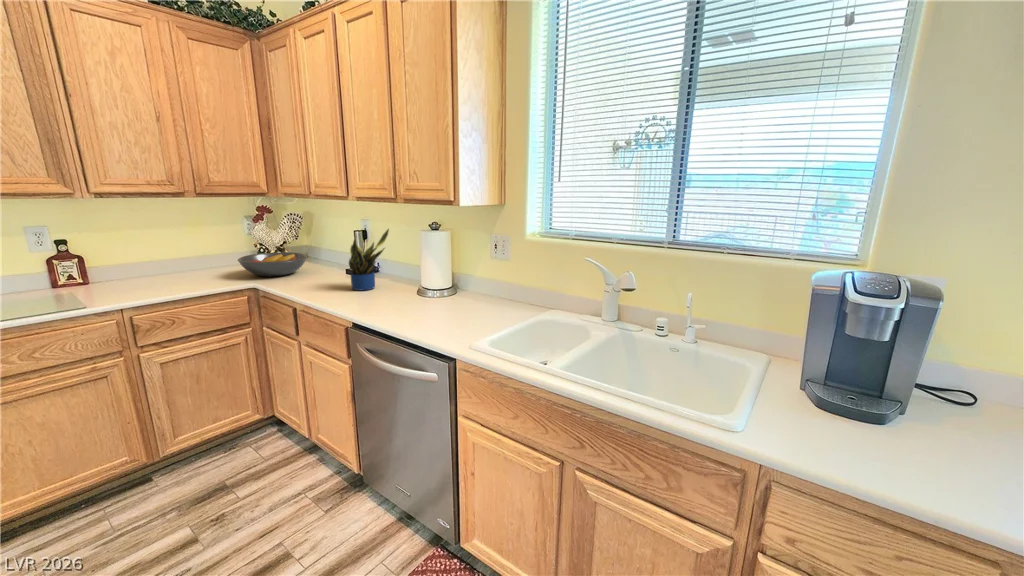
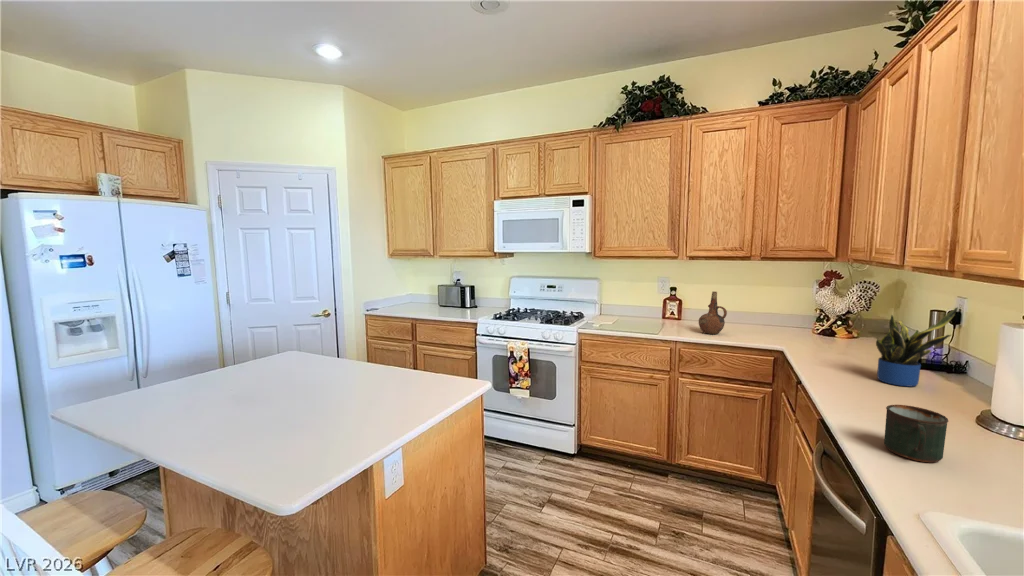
ceramic pitcher: none [141,238,178,291] -> present [699,291,727,334]
fruit bowl: present [238,252,307,276] -> none [780,319,861,346]
mug: none [416,296,445,329] -> present [884,405,948,462]

